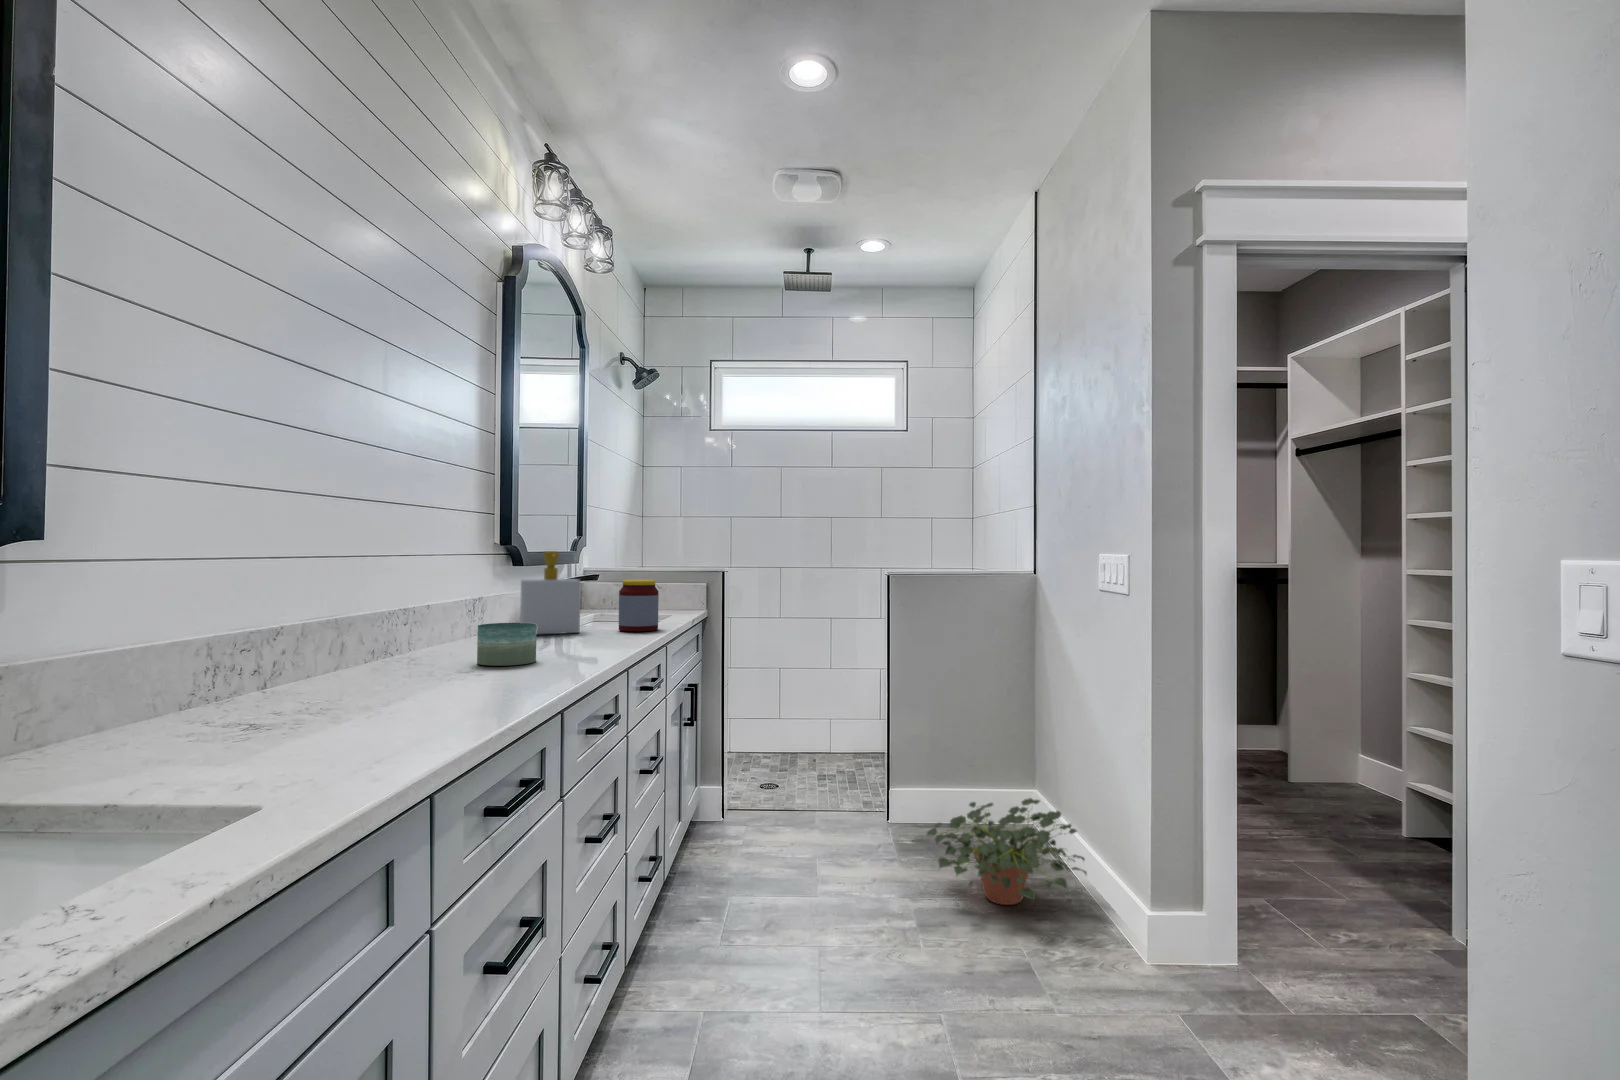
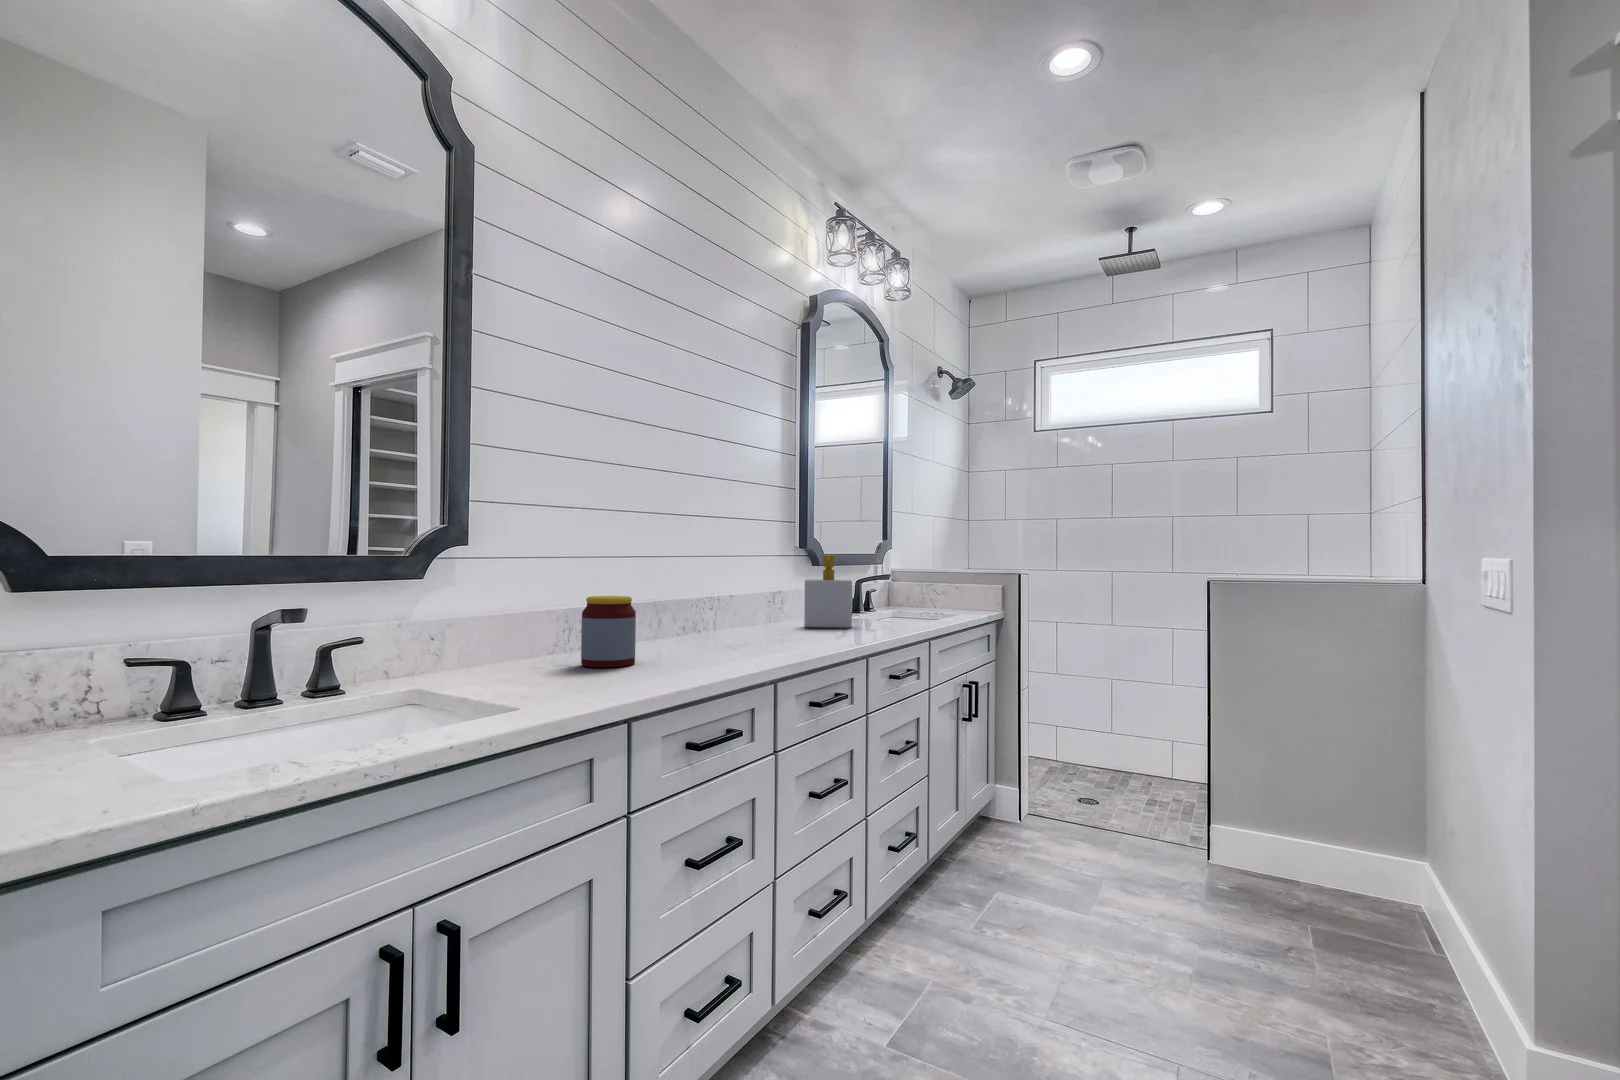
jar: present [619,580,659,631] -> present [581,596,636,667]
candle: present [477,623,537,666] -> none [736,614,781,649]
potted plant: present [927,798,1086,905] -> none [1228,853,1456,987]

